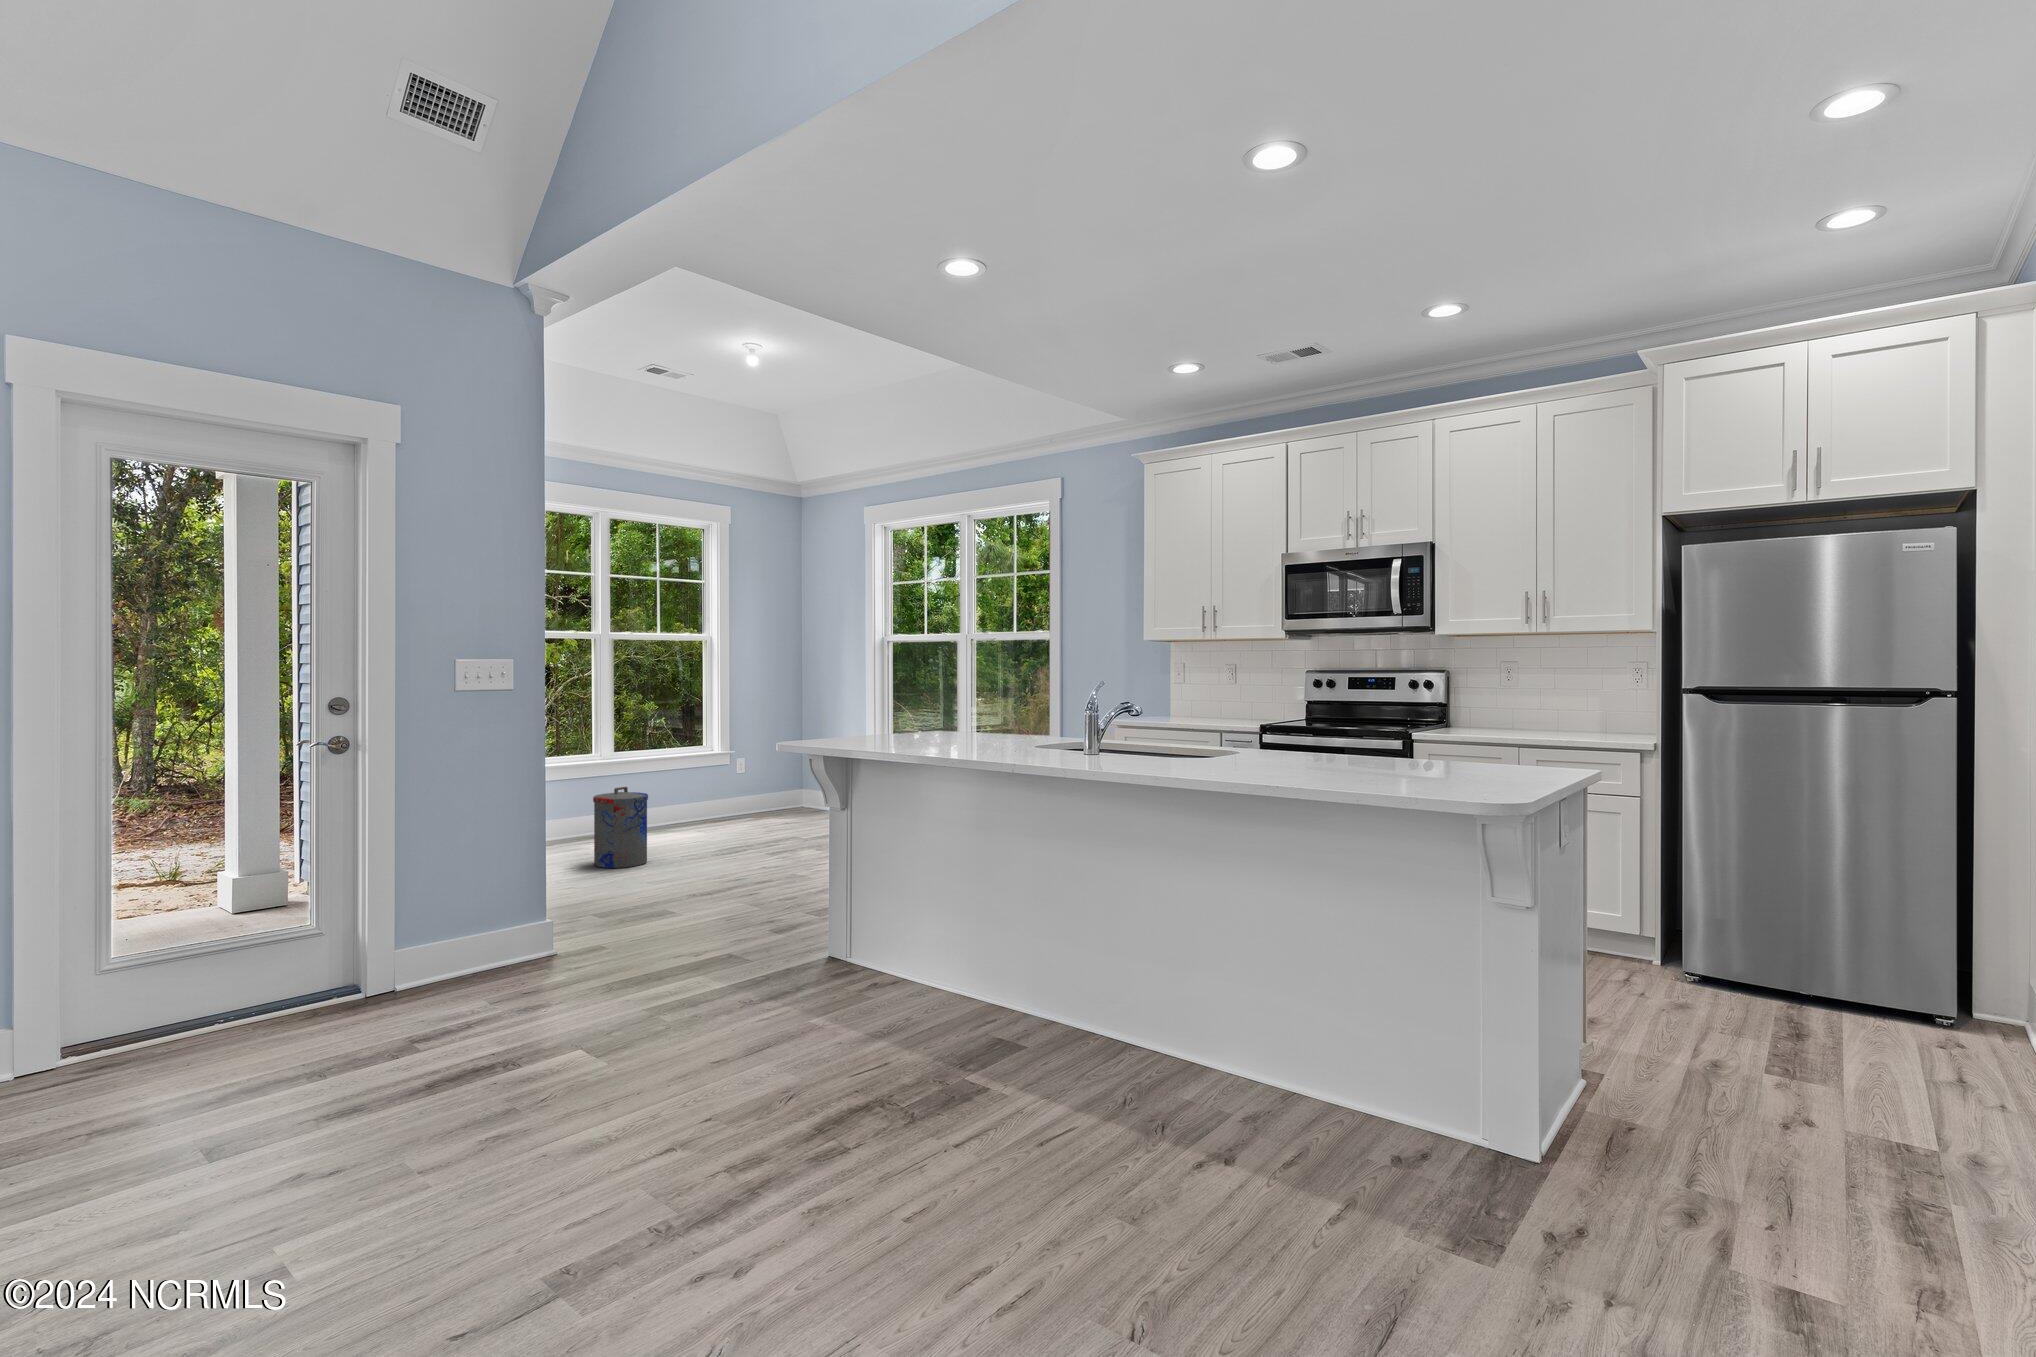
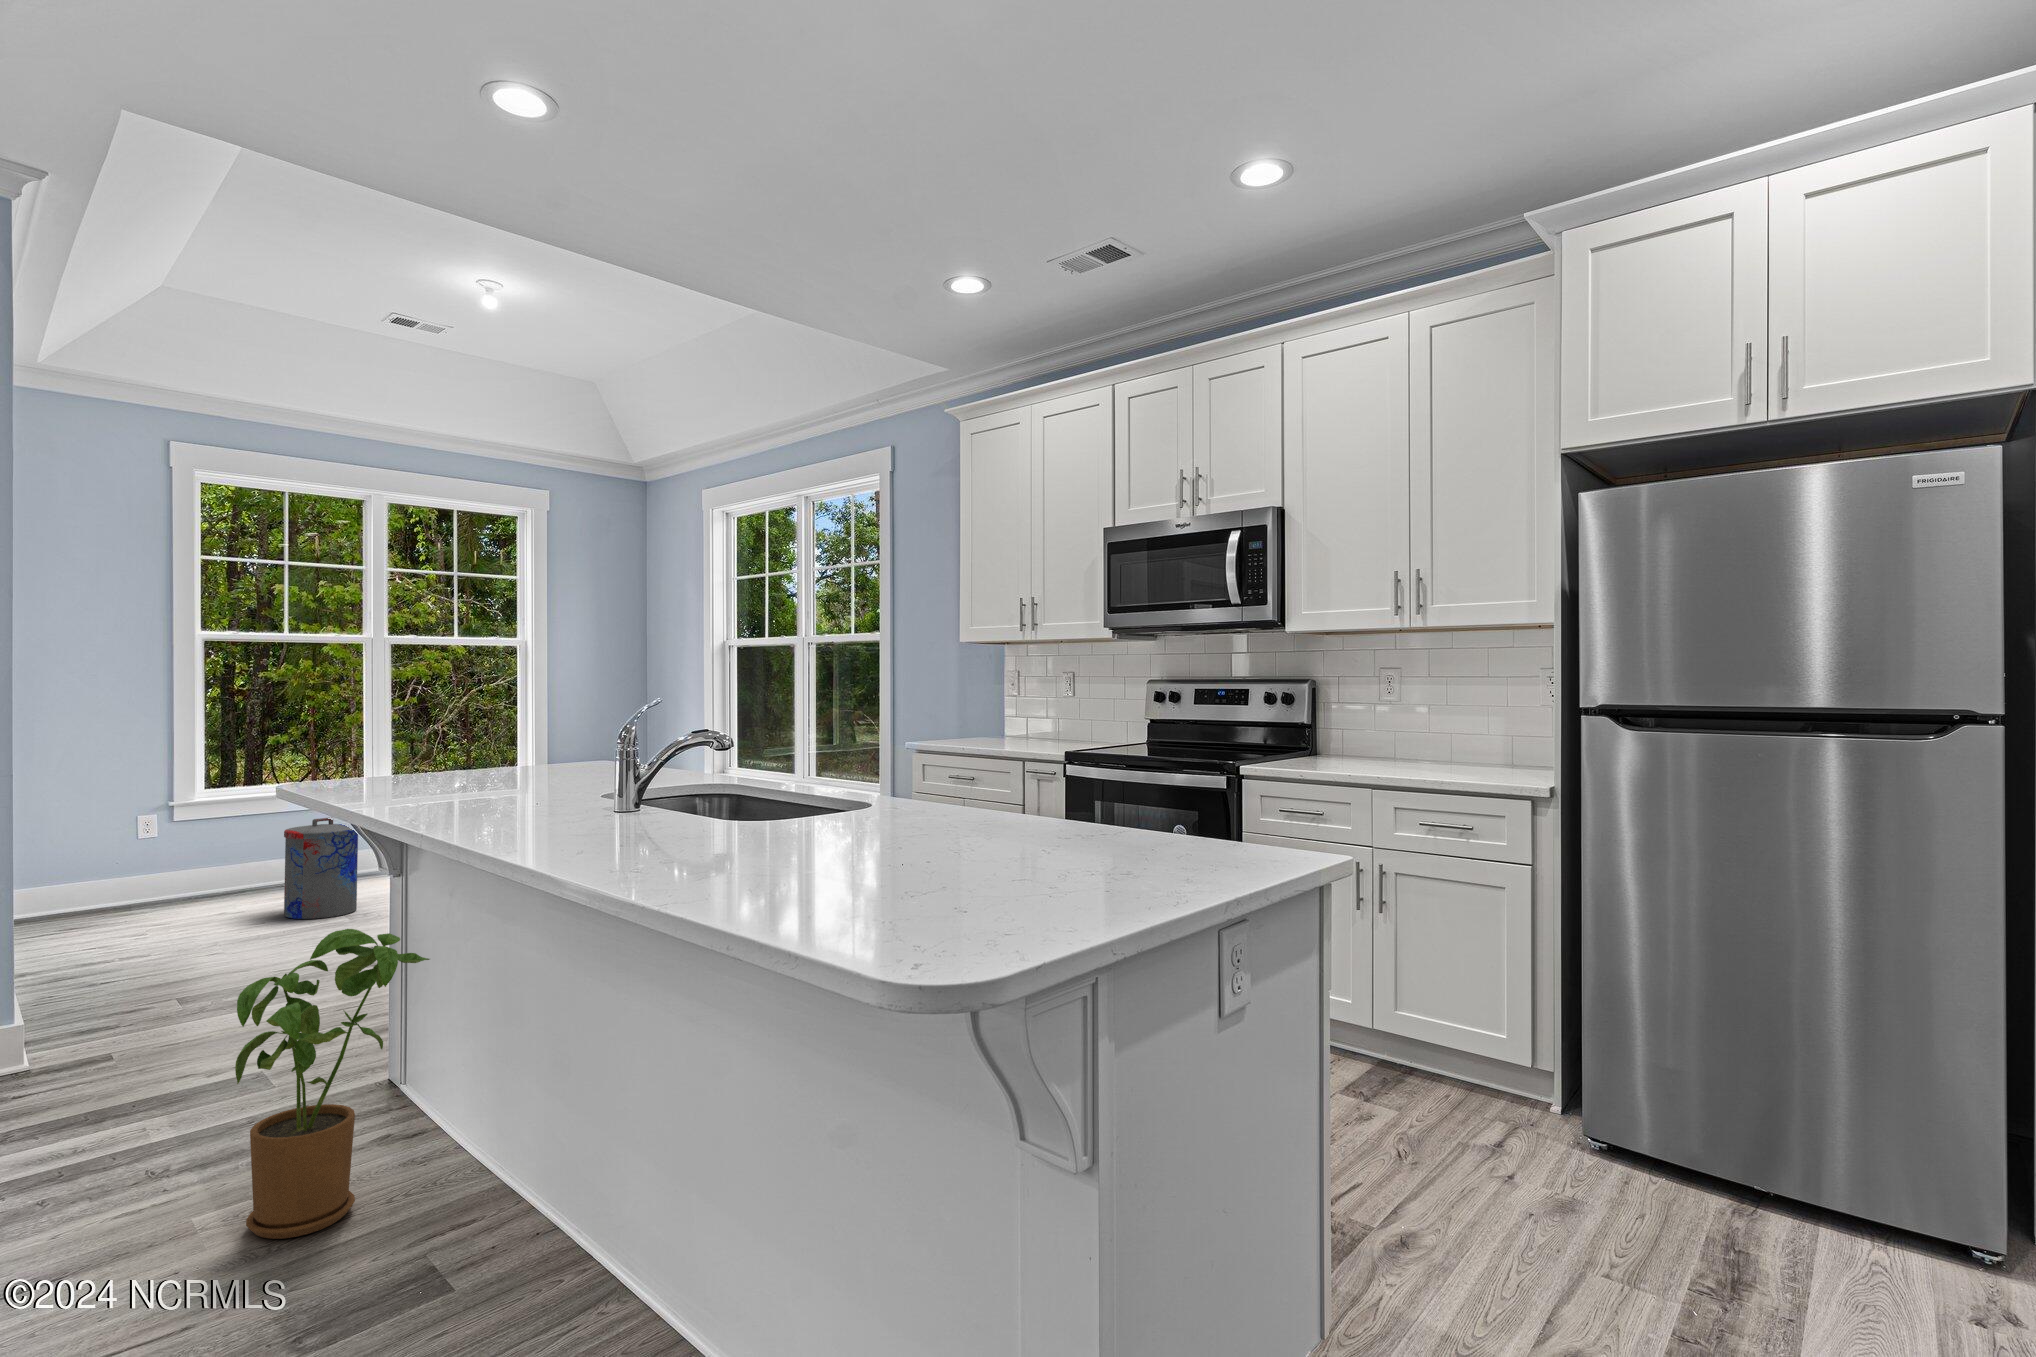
house plant: none [855,845,961,1041] -> present [235,929,430,1239]

